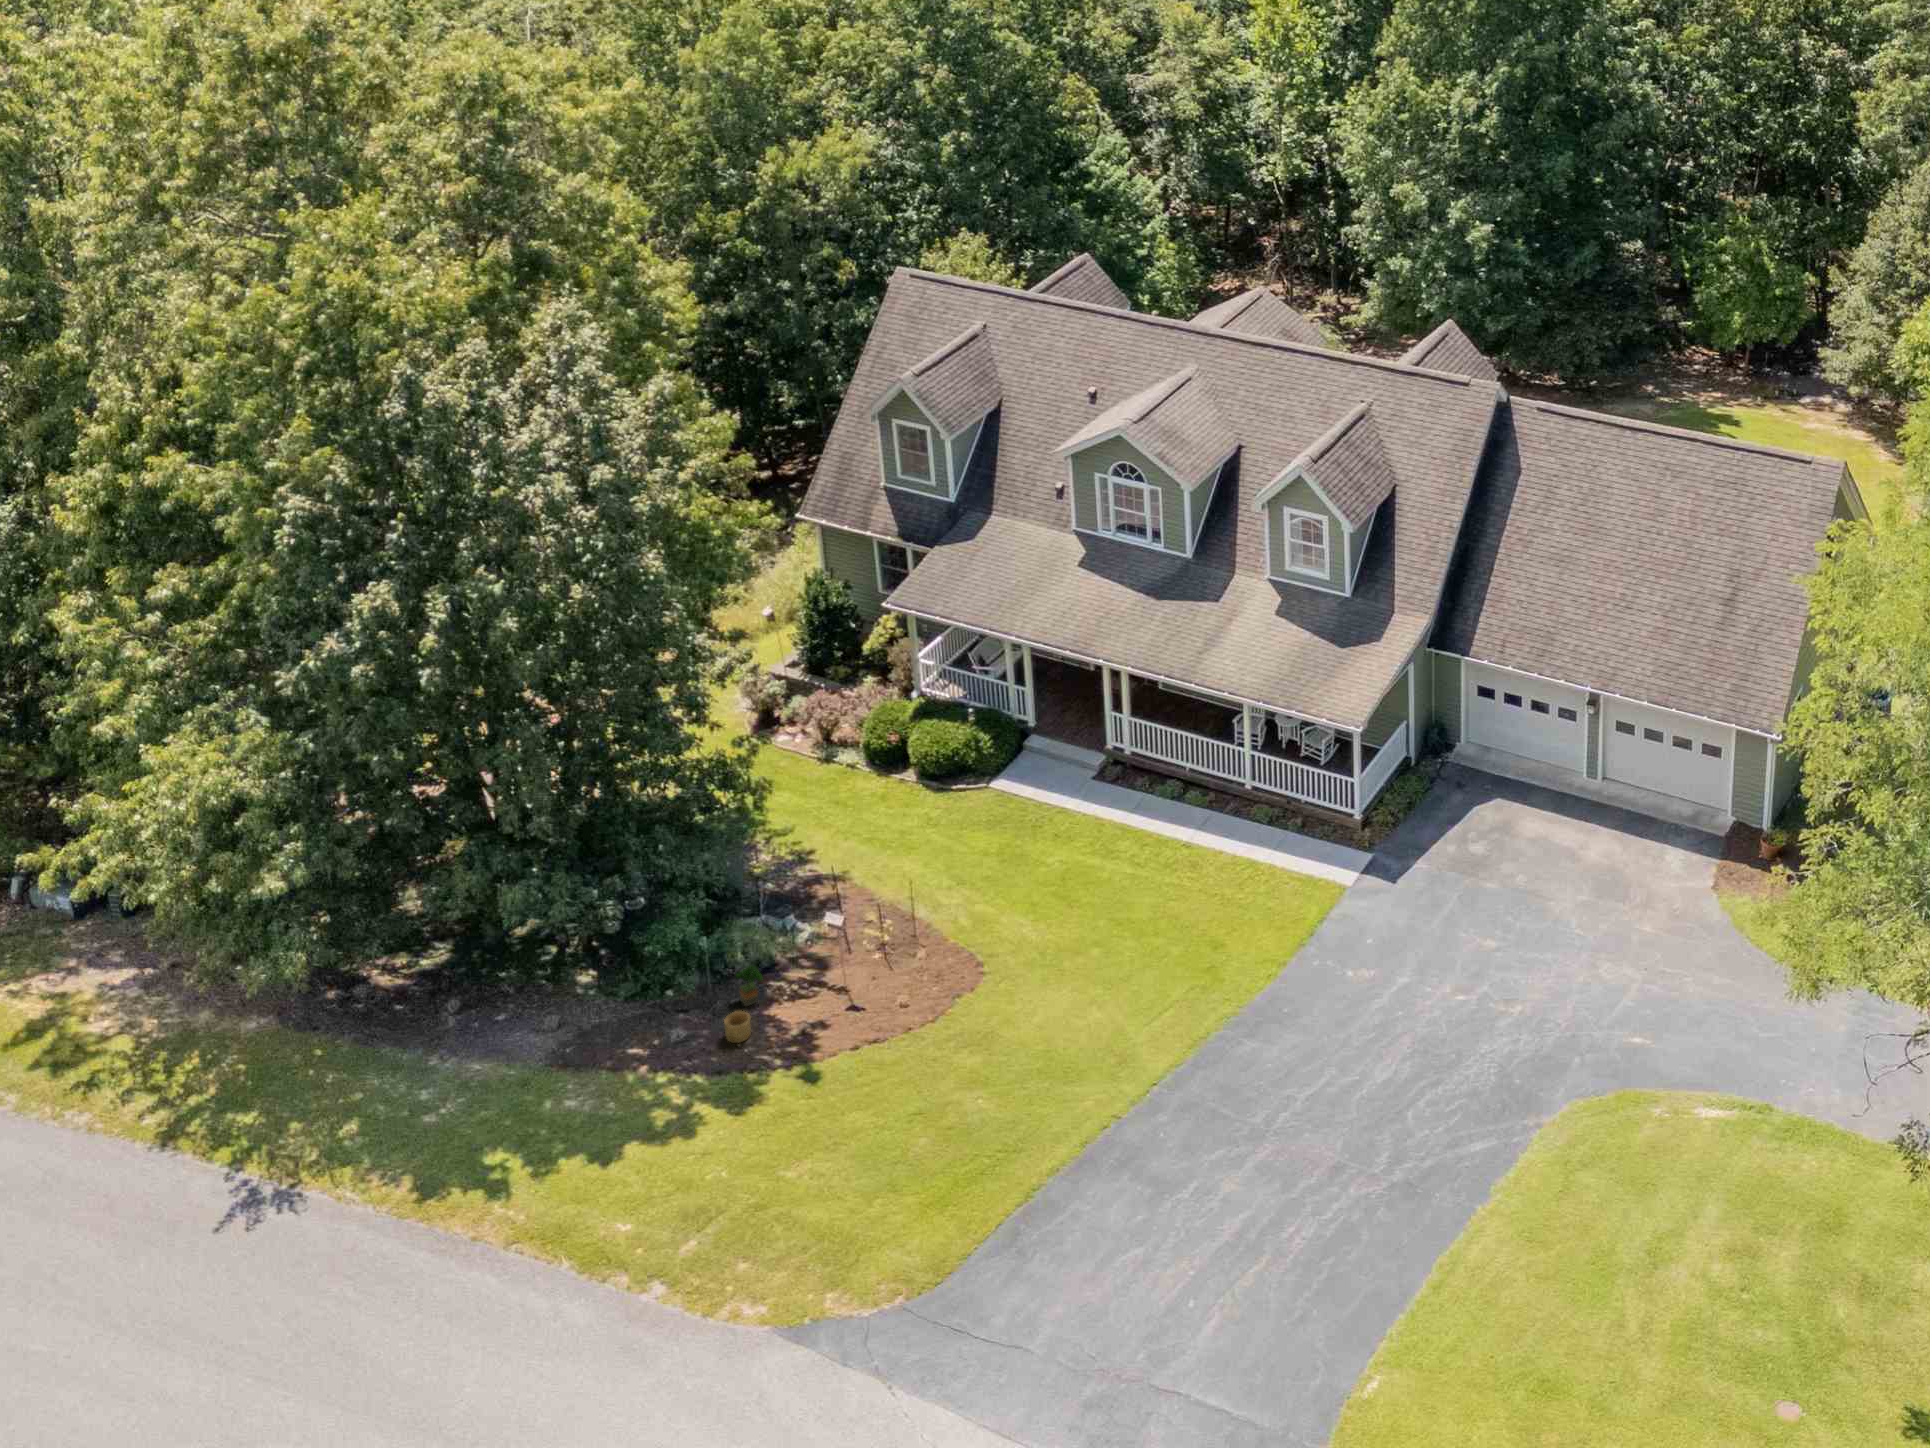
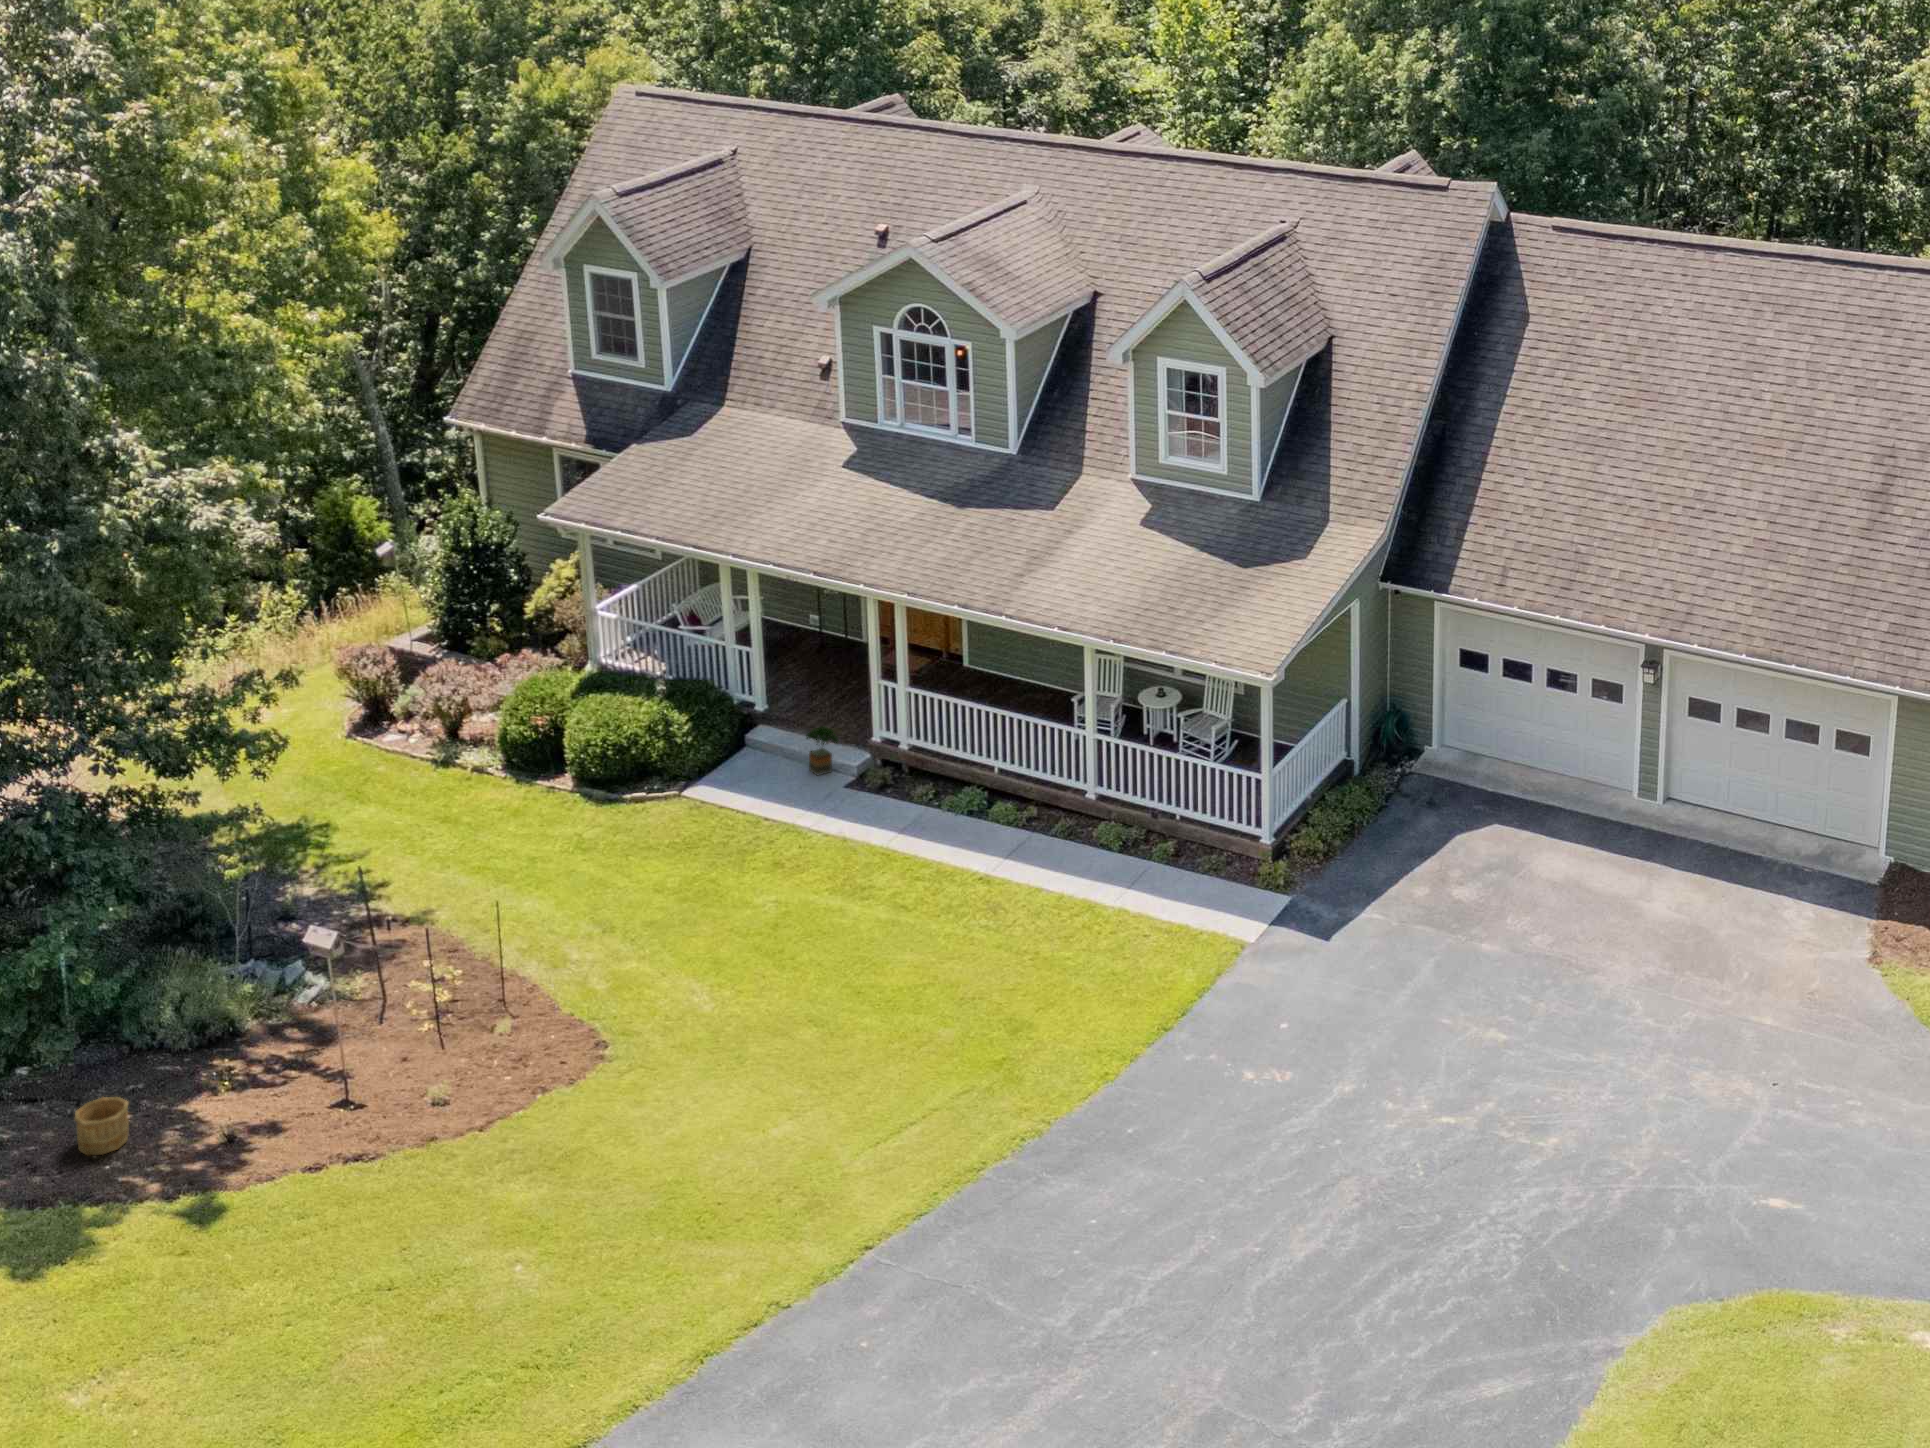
potted tree: present [736,966,763,1006] -> present [806,726,839,776]

